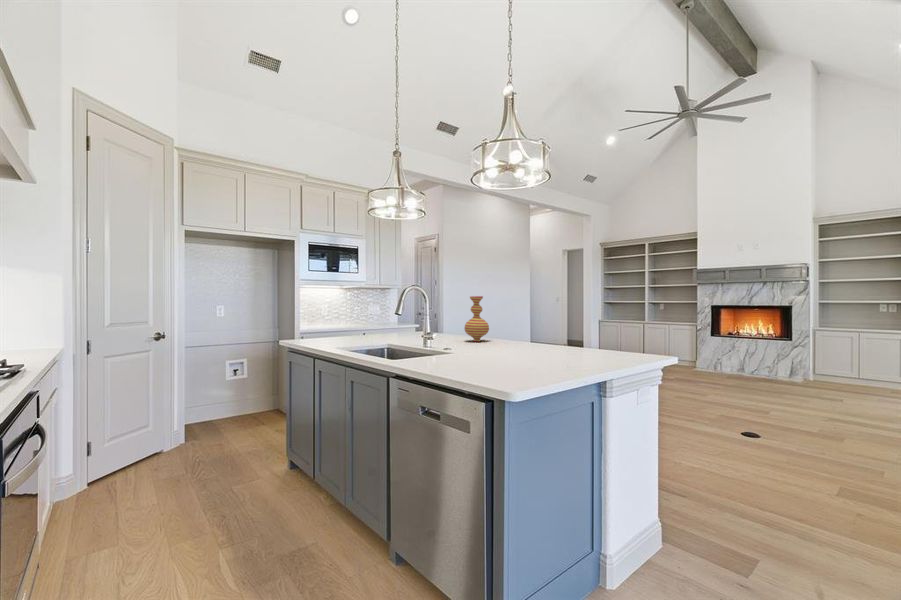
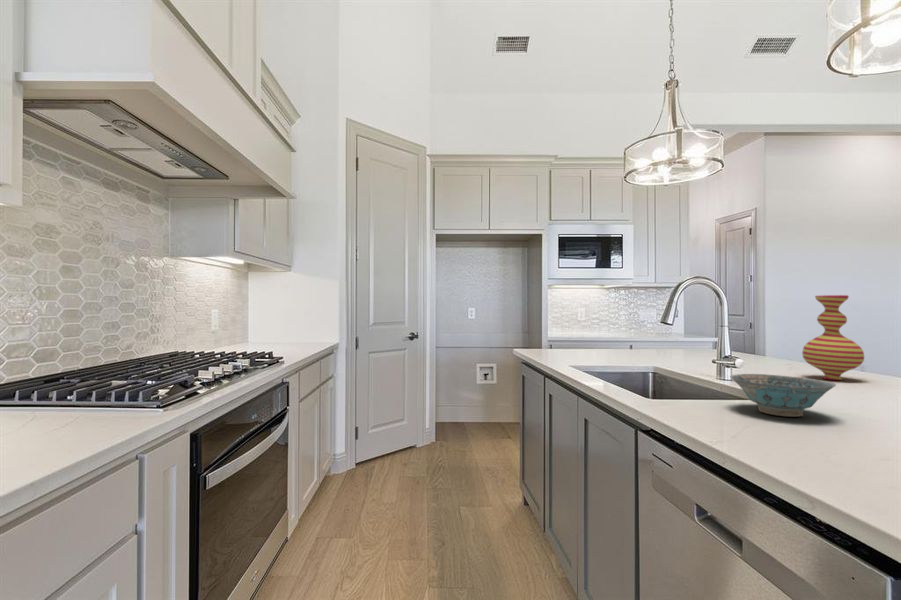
ceramic bowl: none [435,340,478,359] -> present [730,374,836,417]

